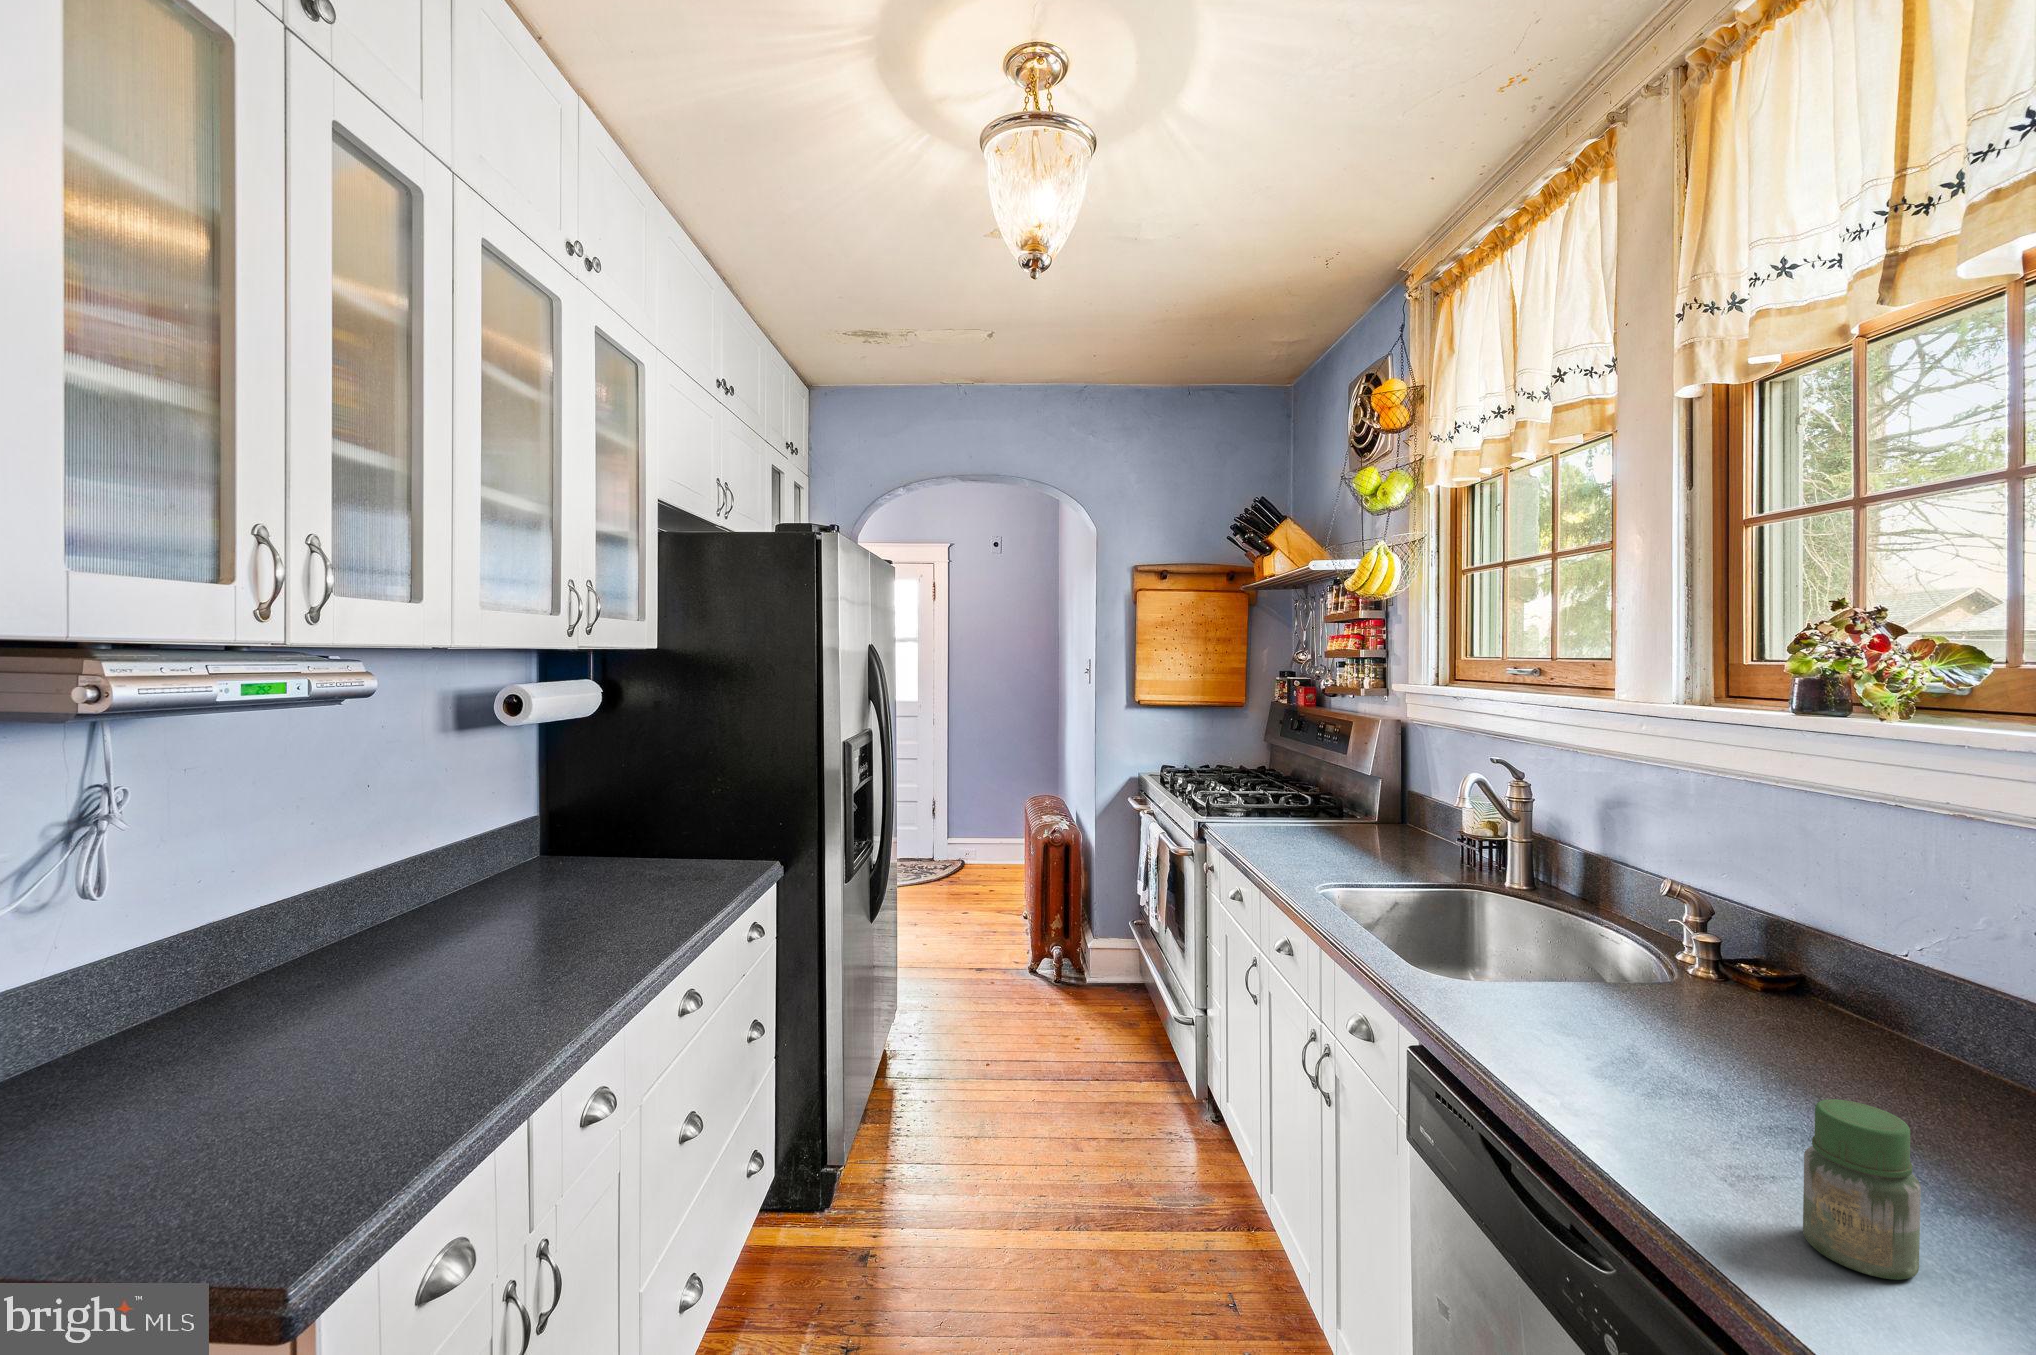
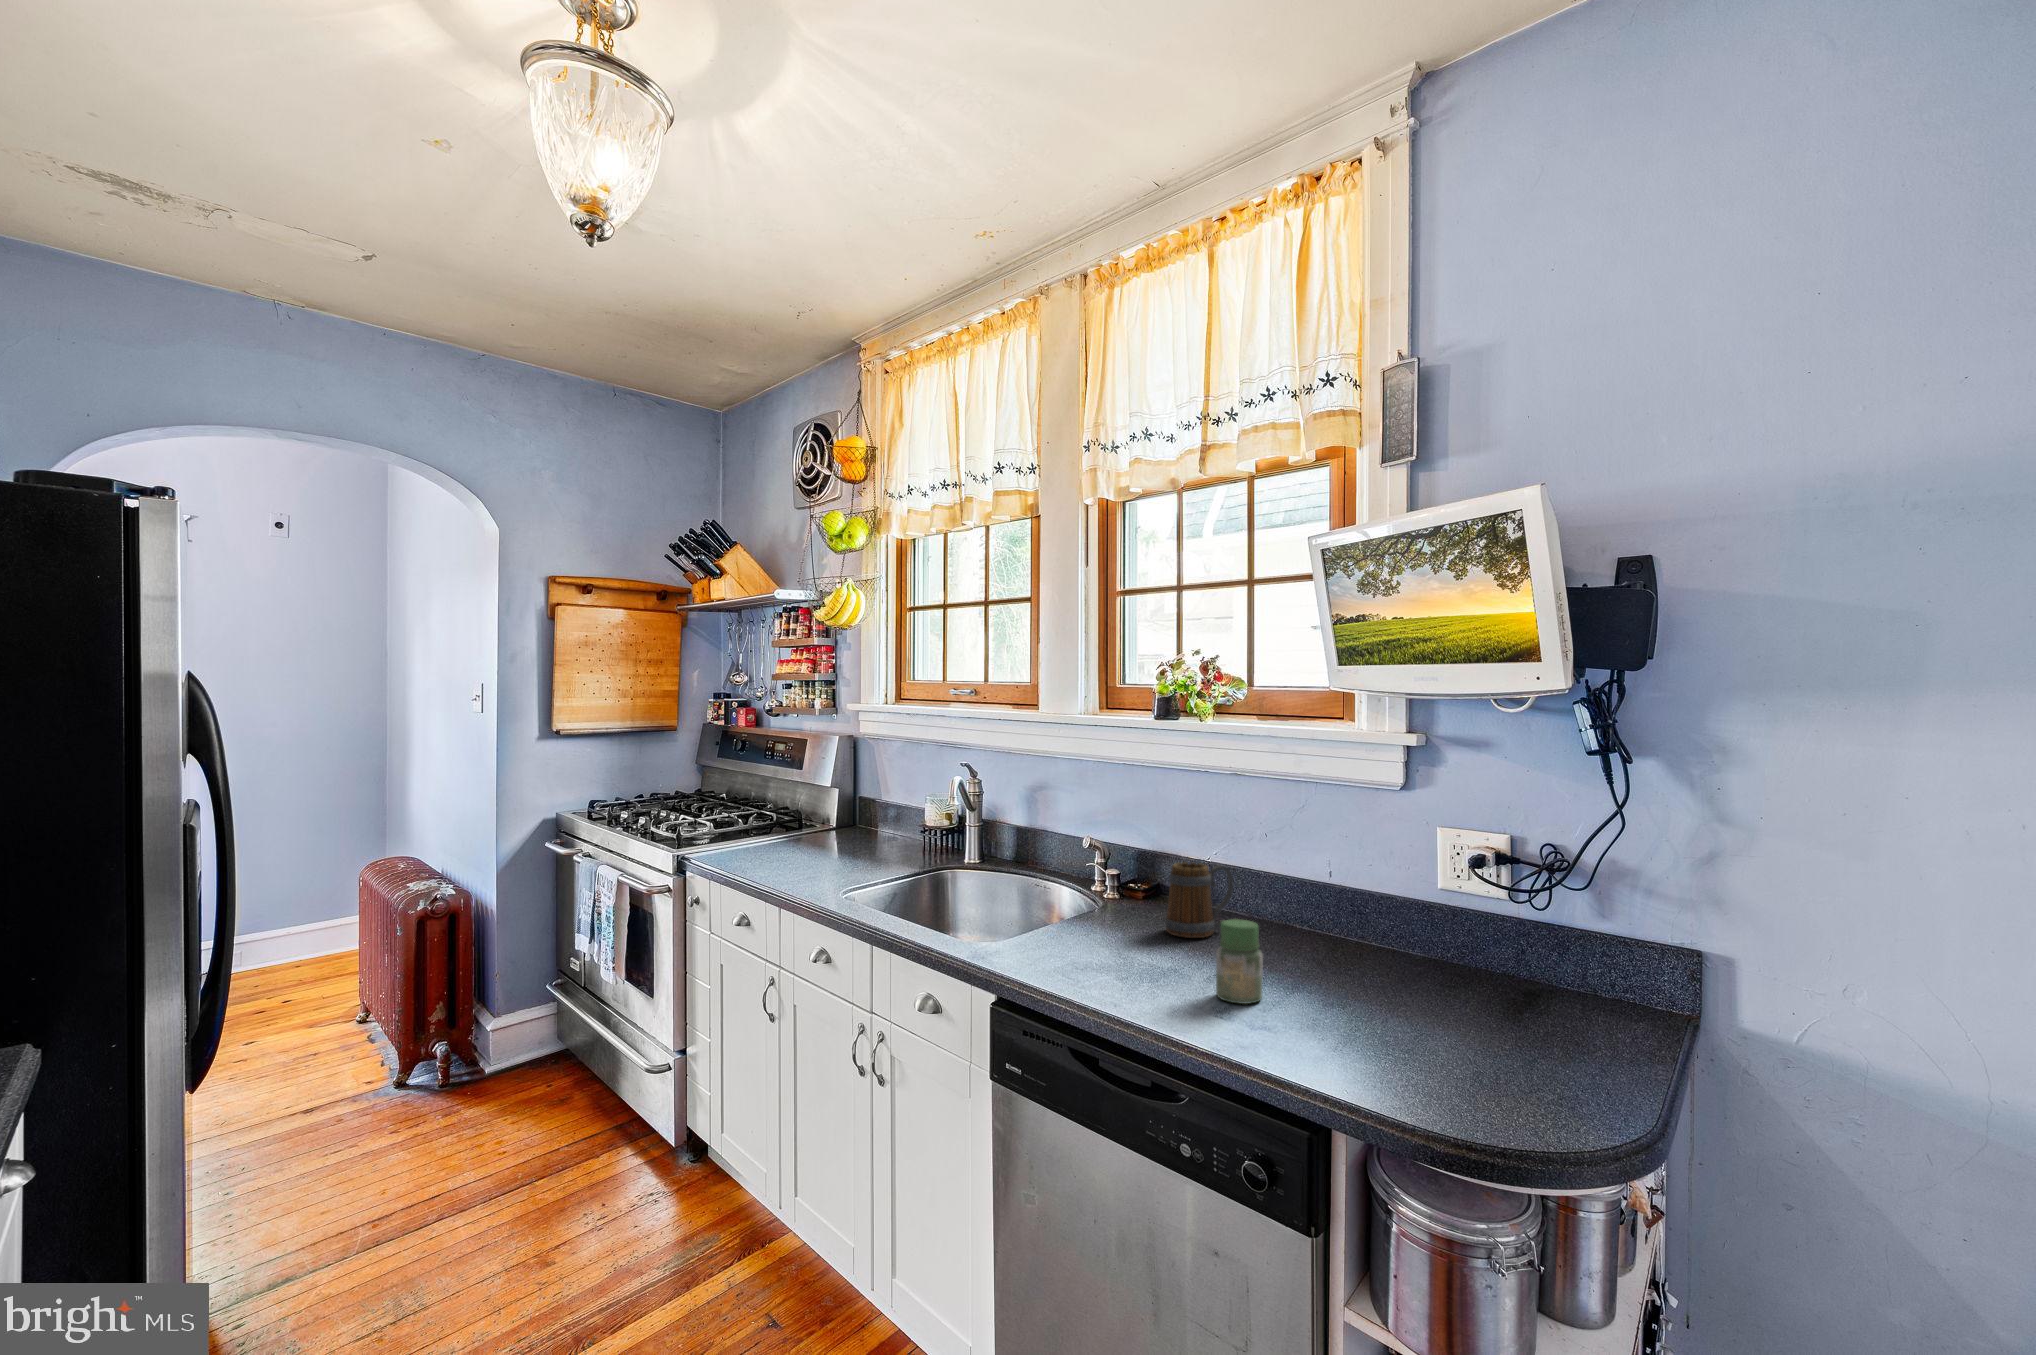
mug: none [1767,955,1926,1093] -> present [1165,862,1233,938]

